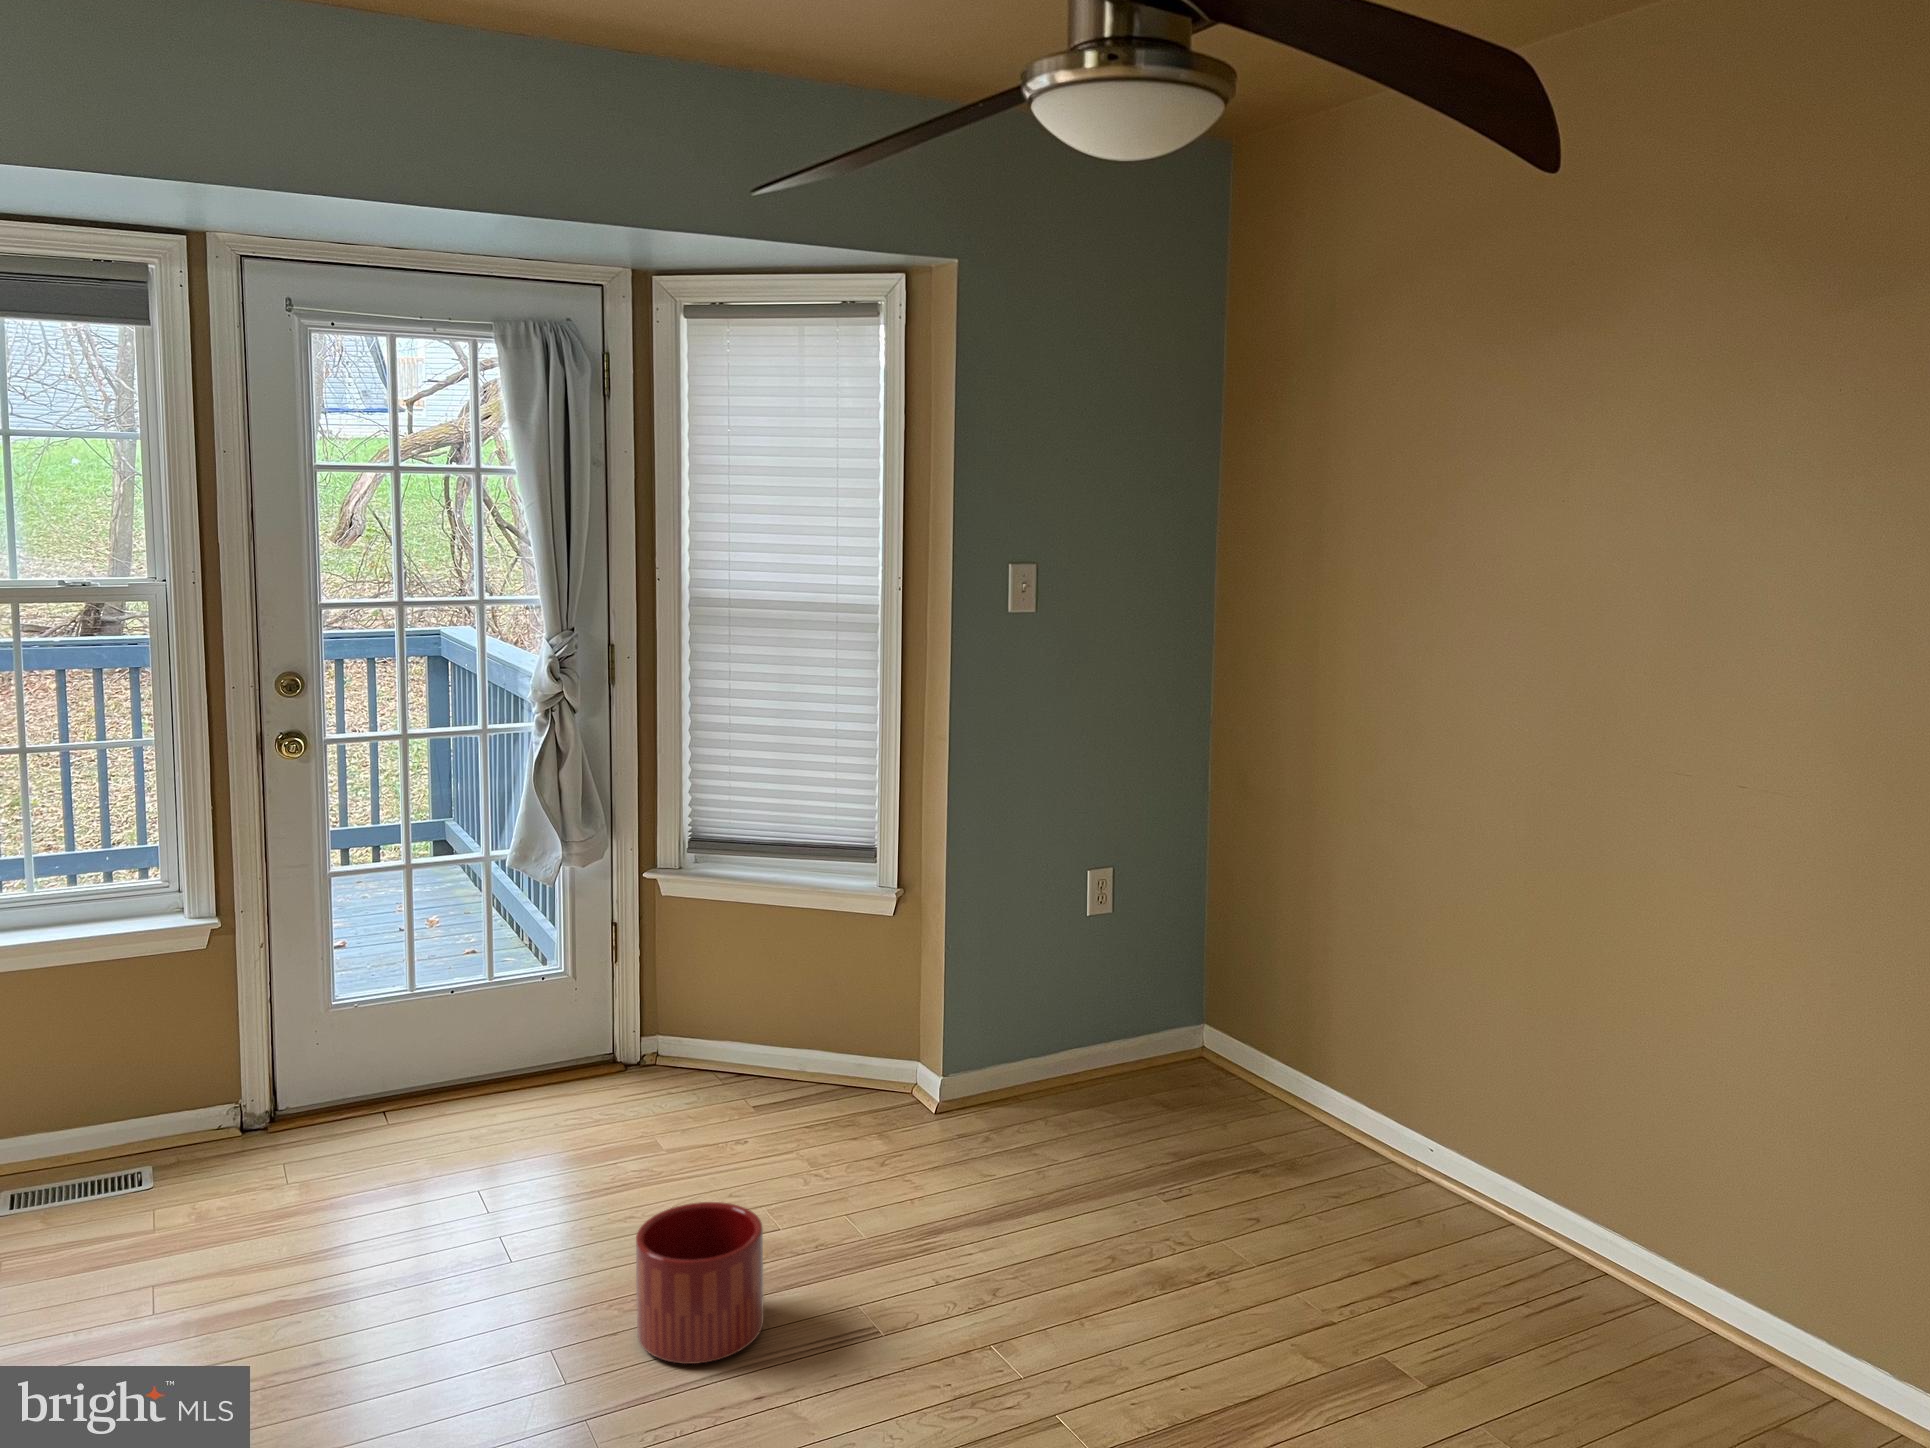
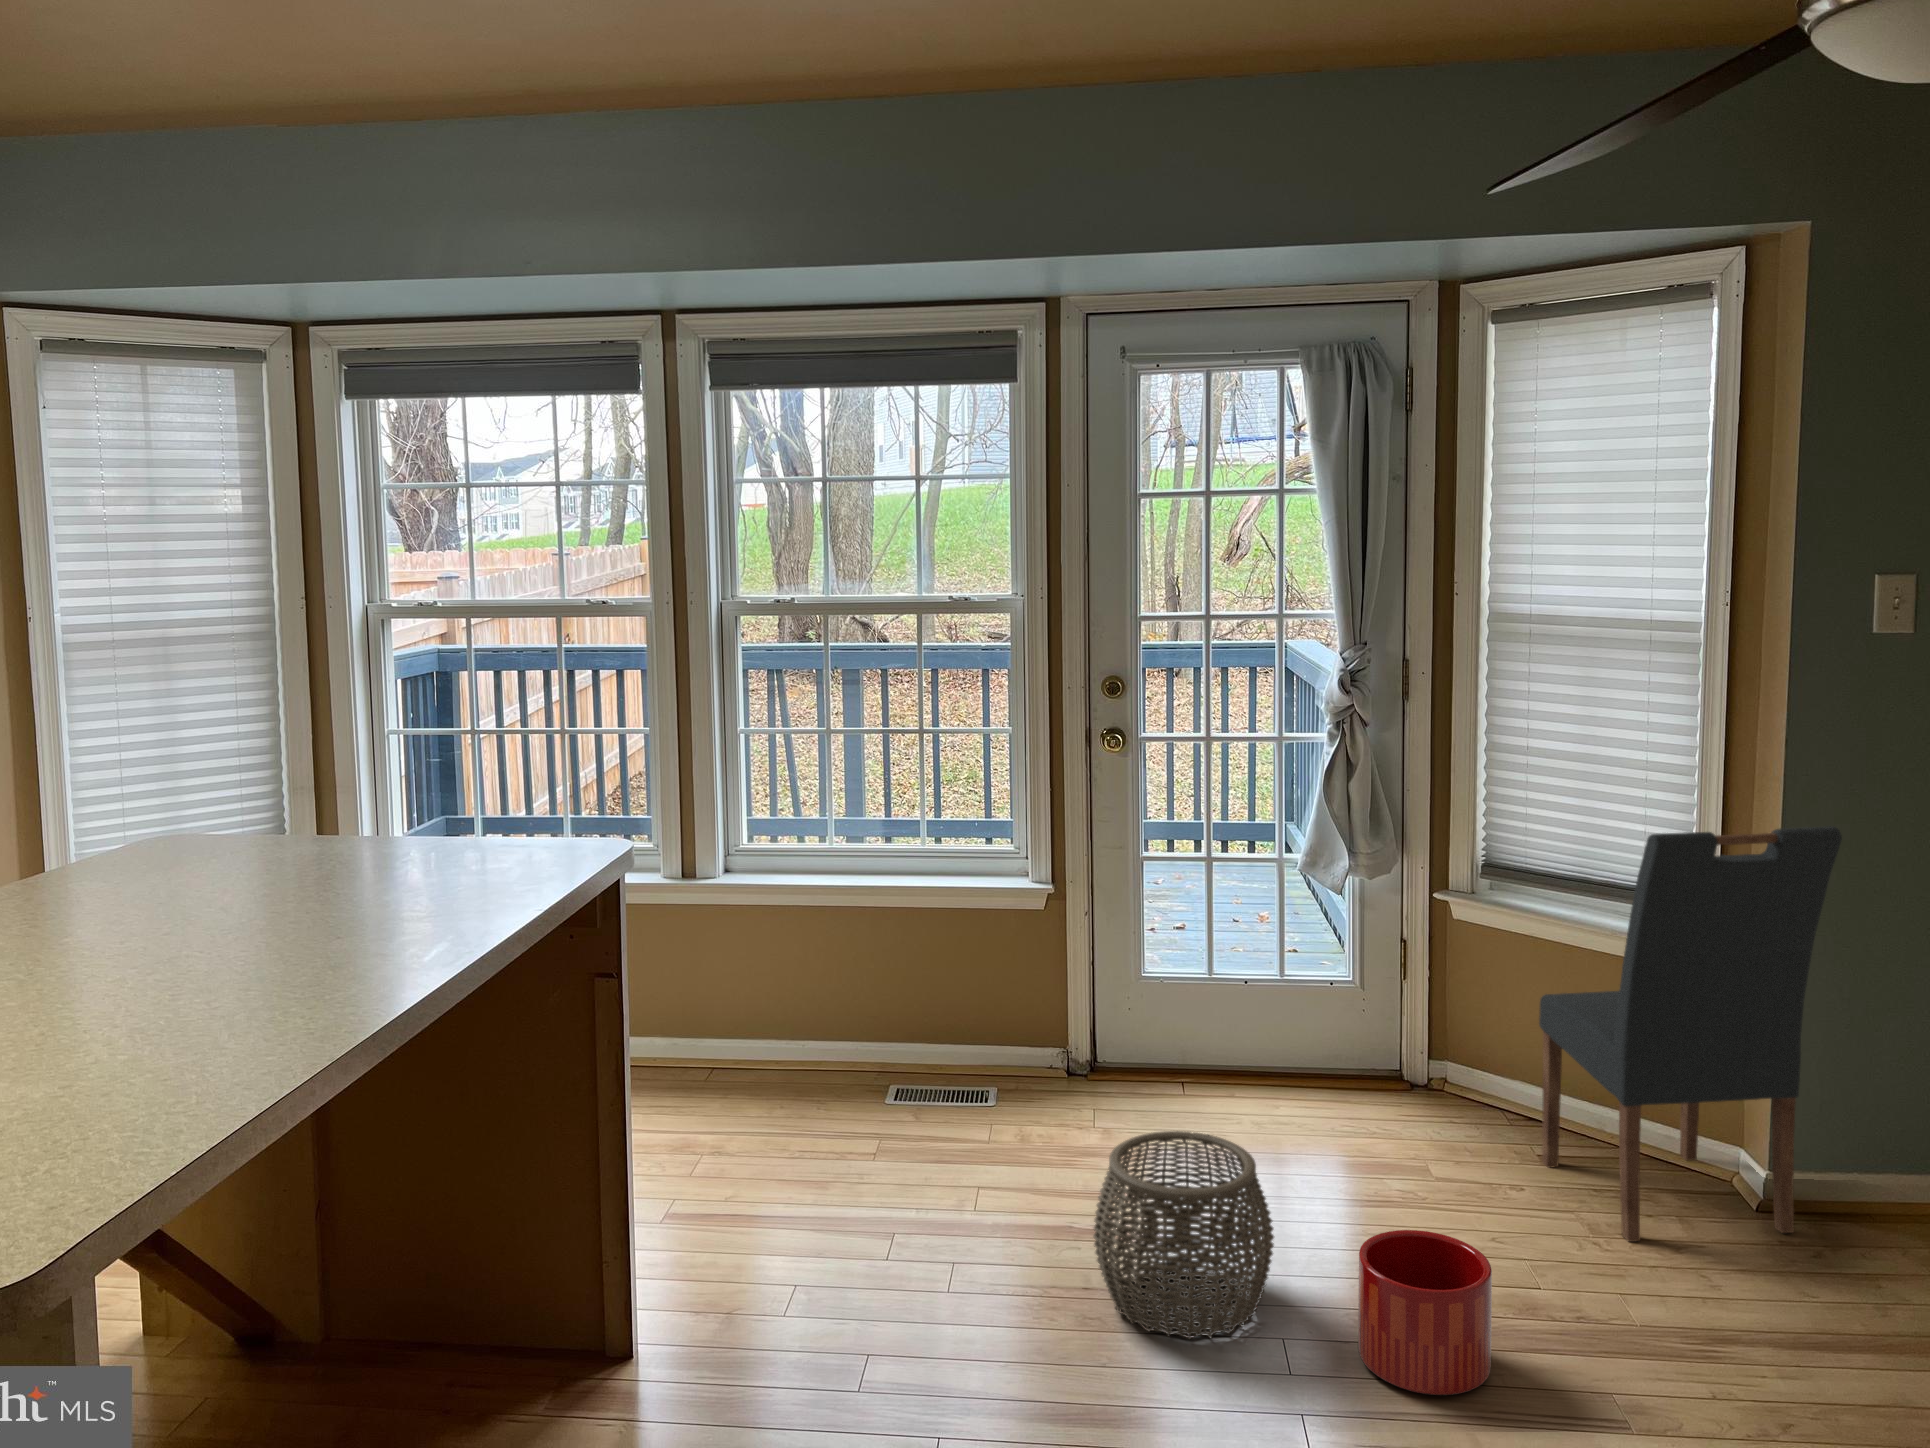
dining chair: none [755,776,998,1167] -> present [1539,826,1842,1242]
woven basket: none [333,1159,542,1393] -> present [1093,1131,1274,1339]

